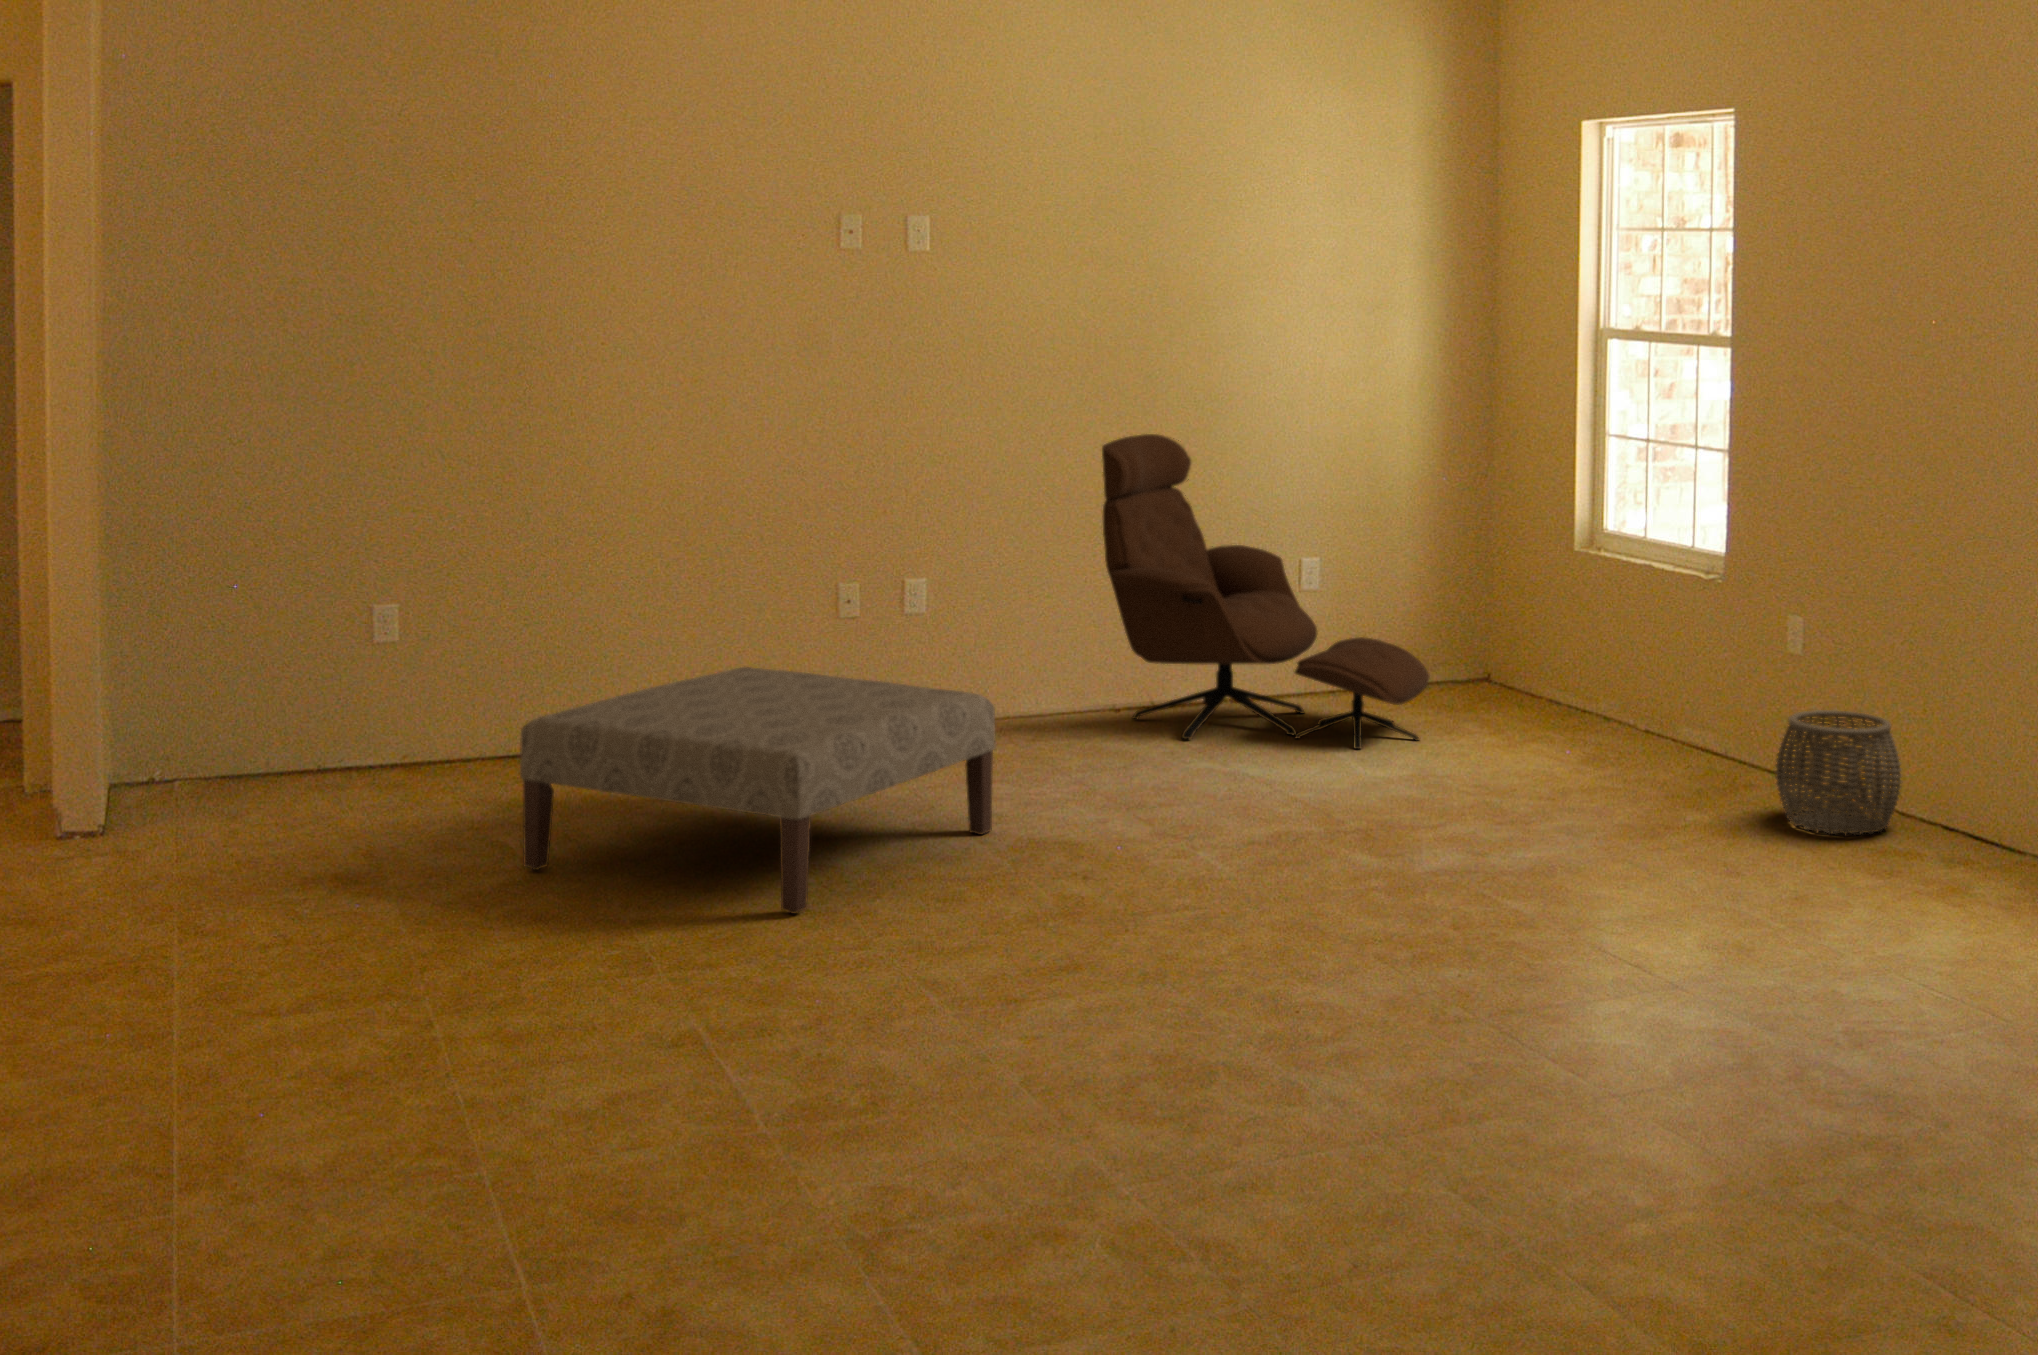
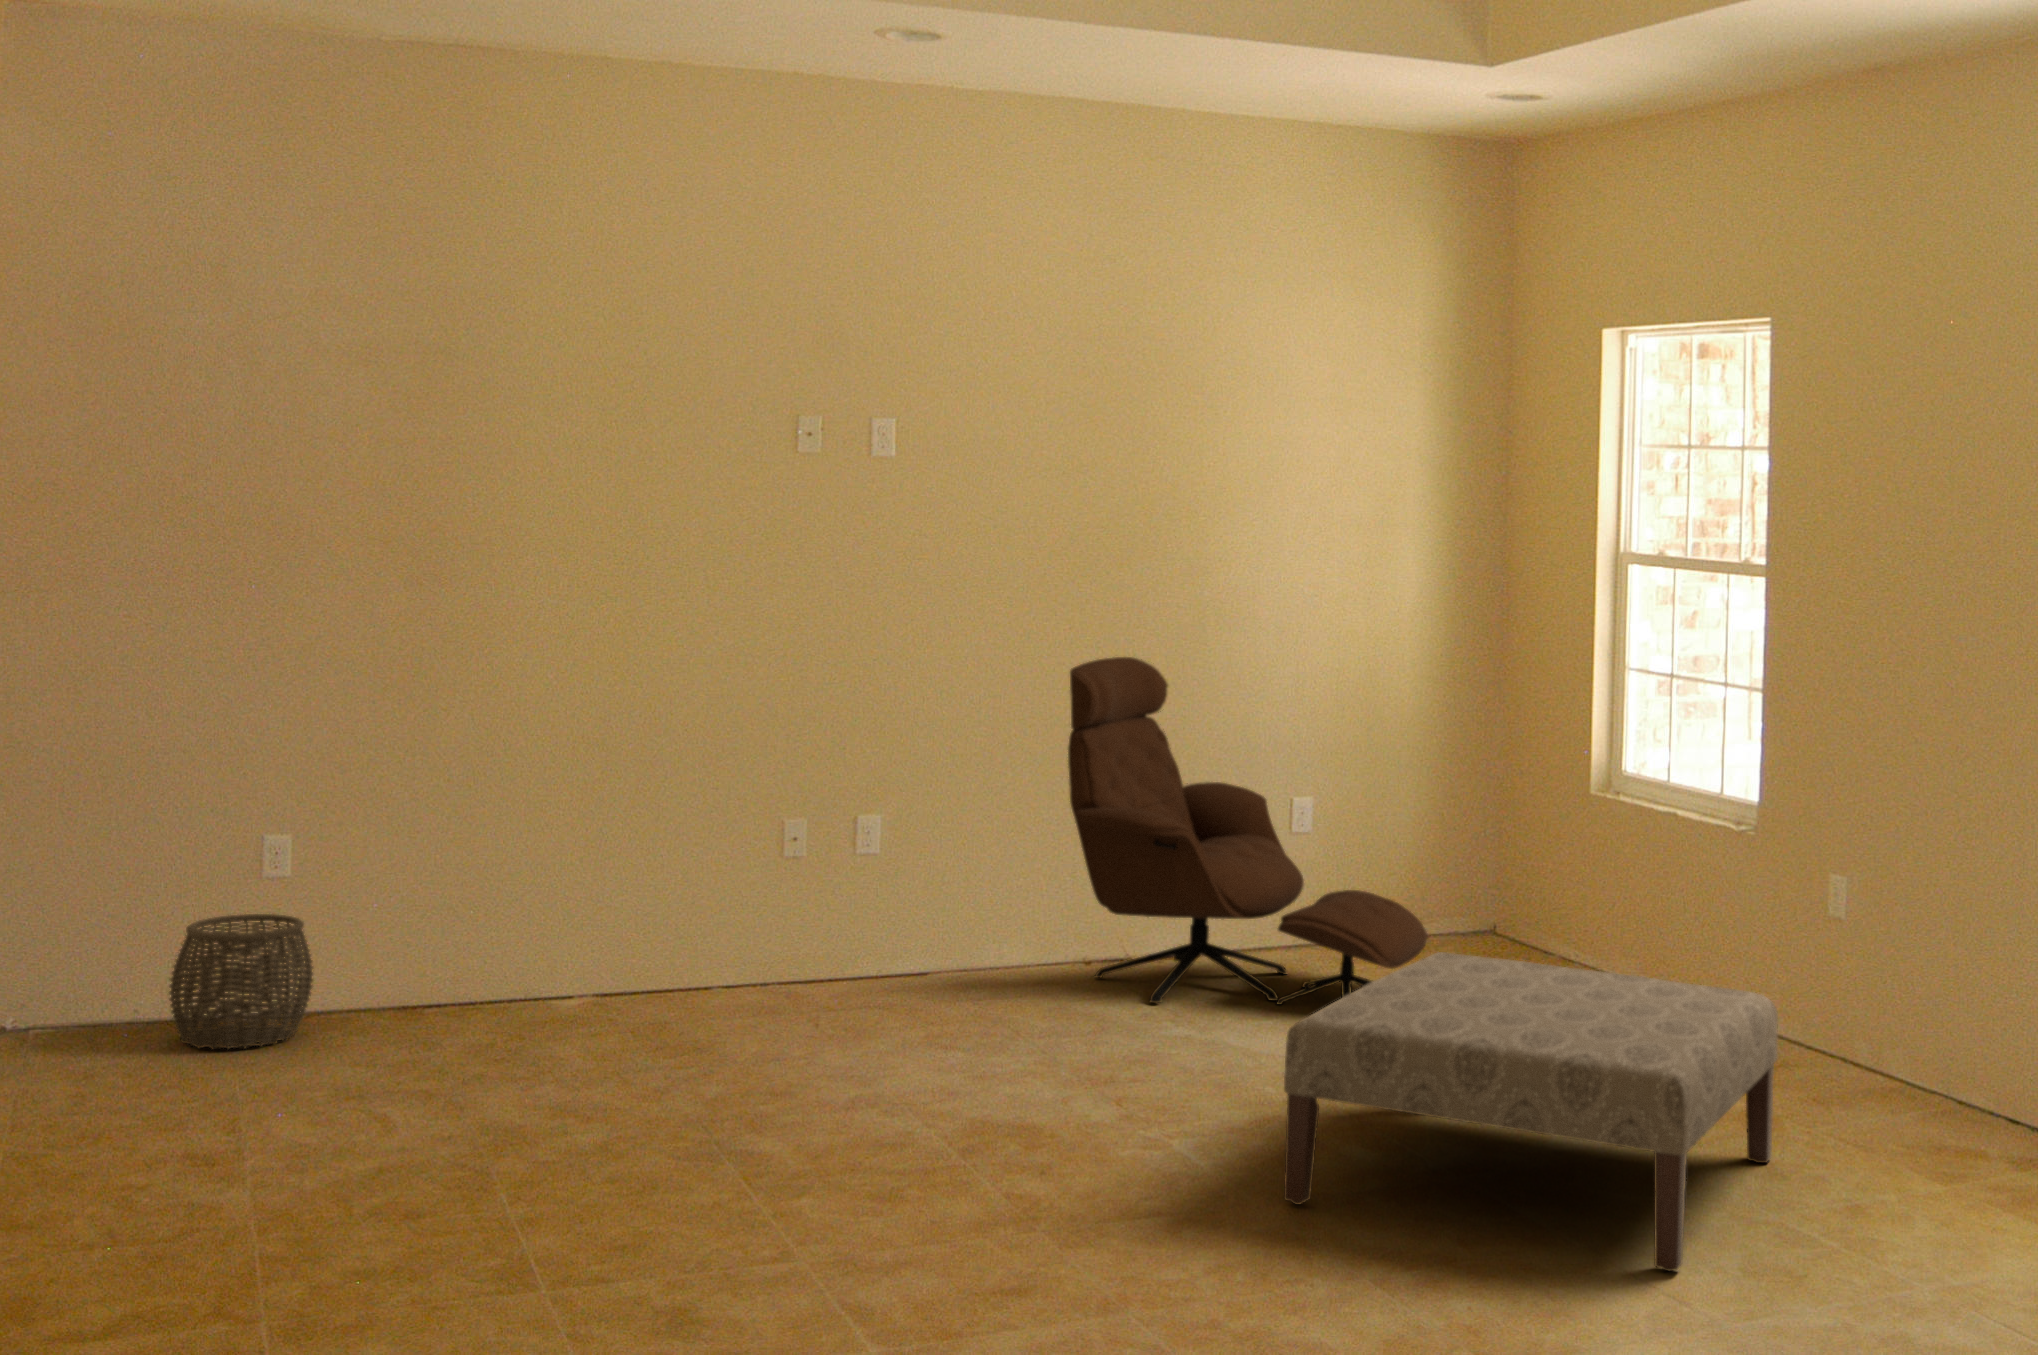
ottoman: present [520,667,996,913] -> present [1284,952,1778,1271]
woven basket: present [1776,710,1902,835] -> present [169,914,313,1049]

